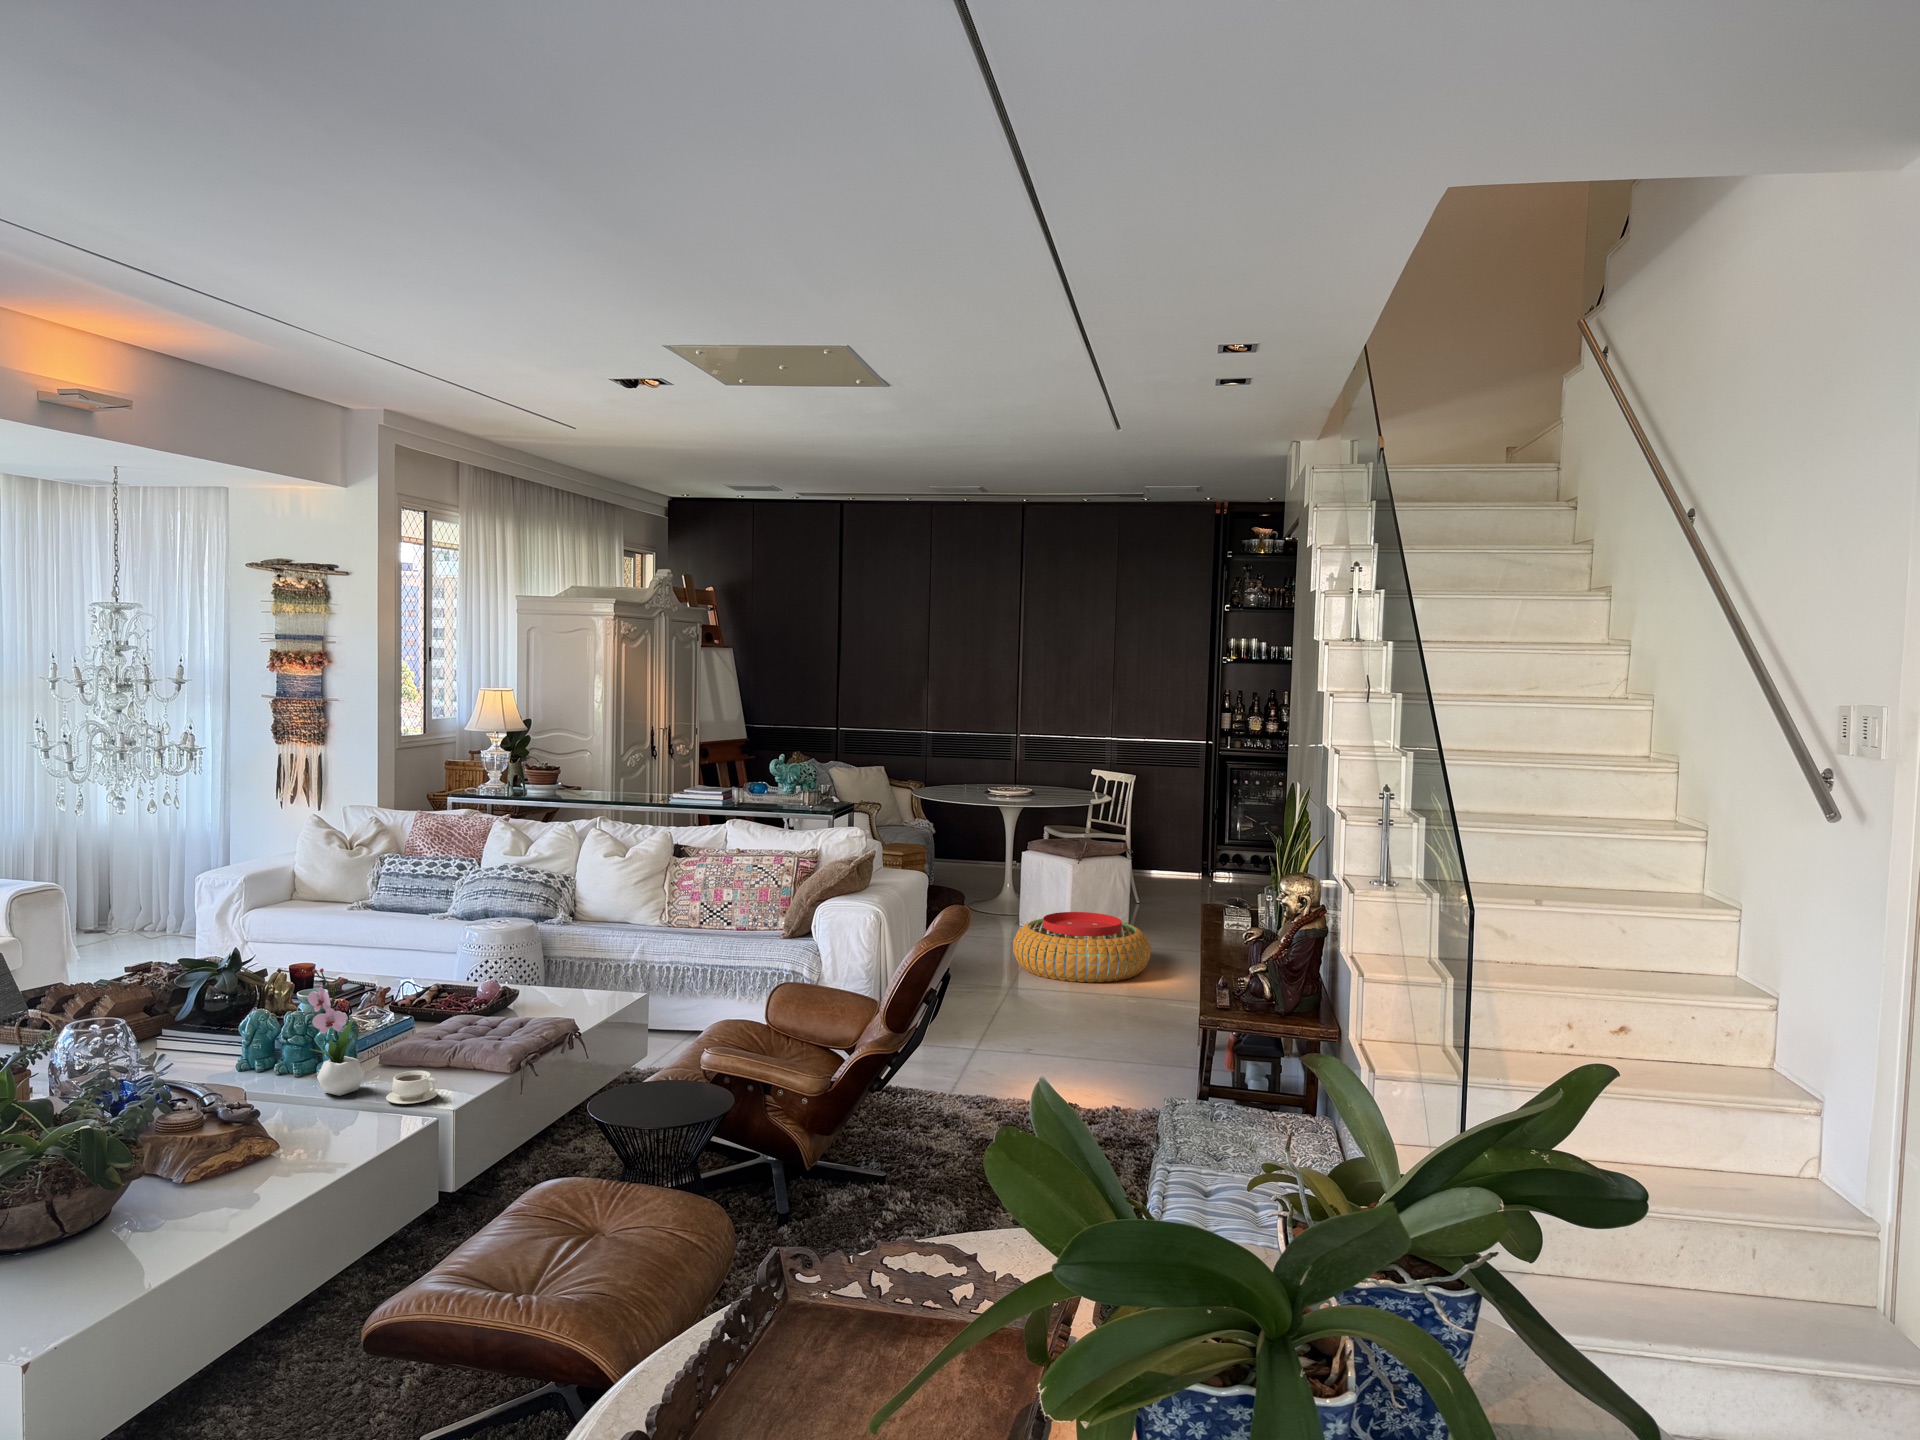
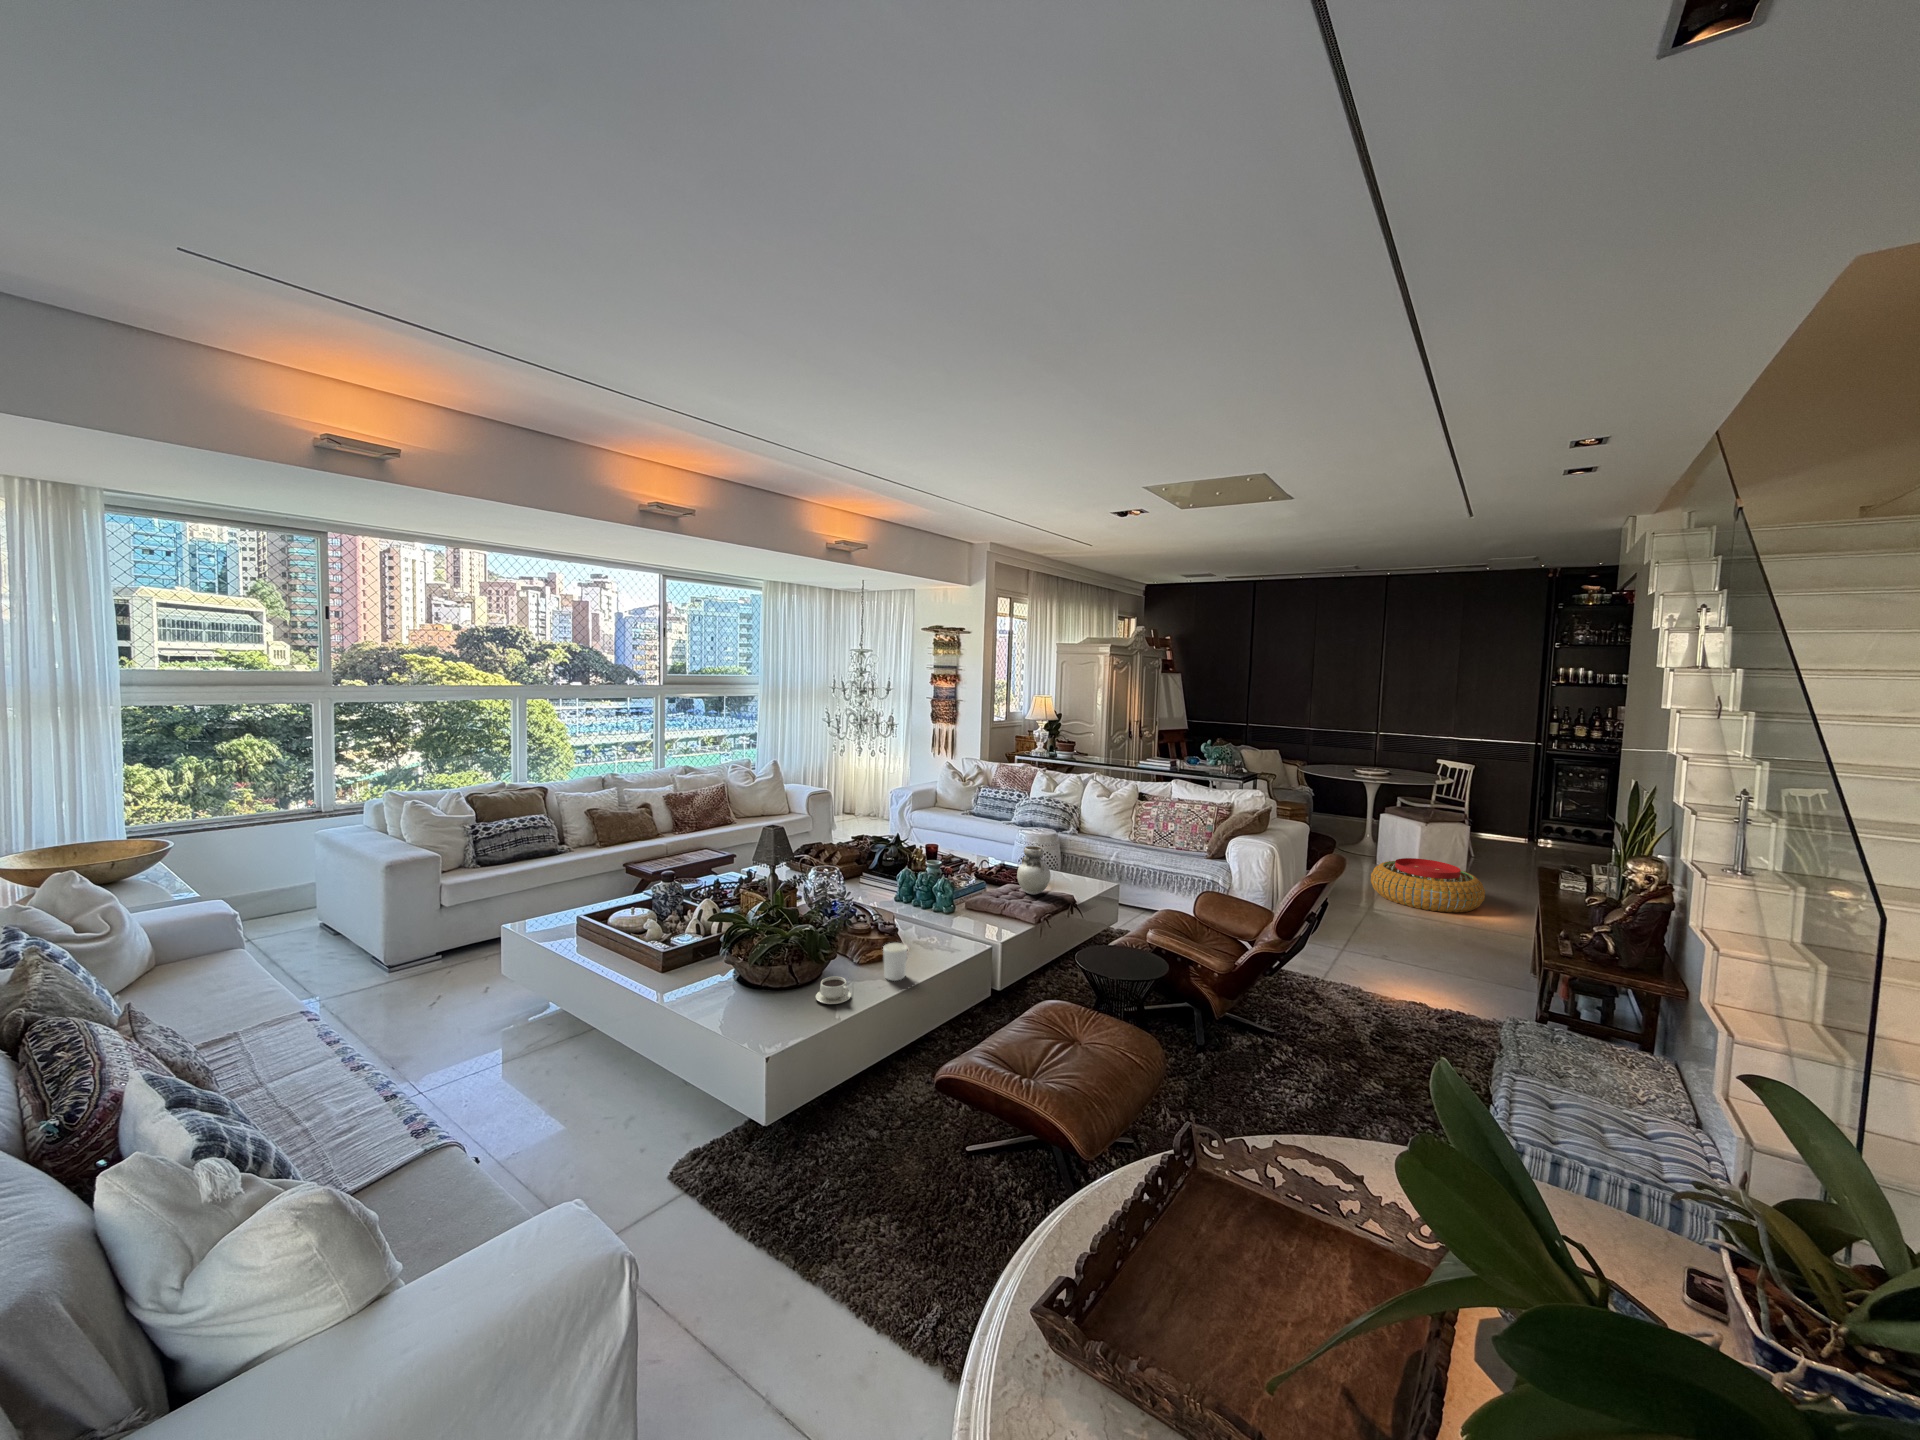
vase: none [473,945,533,1027] -> present [1017,846,1051,894]
flower arrangement: present [308,968,371,1096] -> none [929,851,961,923]
teacup: present [386,1071,438,1104] -> present [816,977,851,1004]
candle holder: none [235,1133,284,1201] -> present [883,943,907,981]

